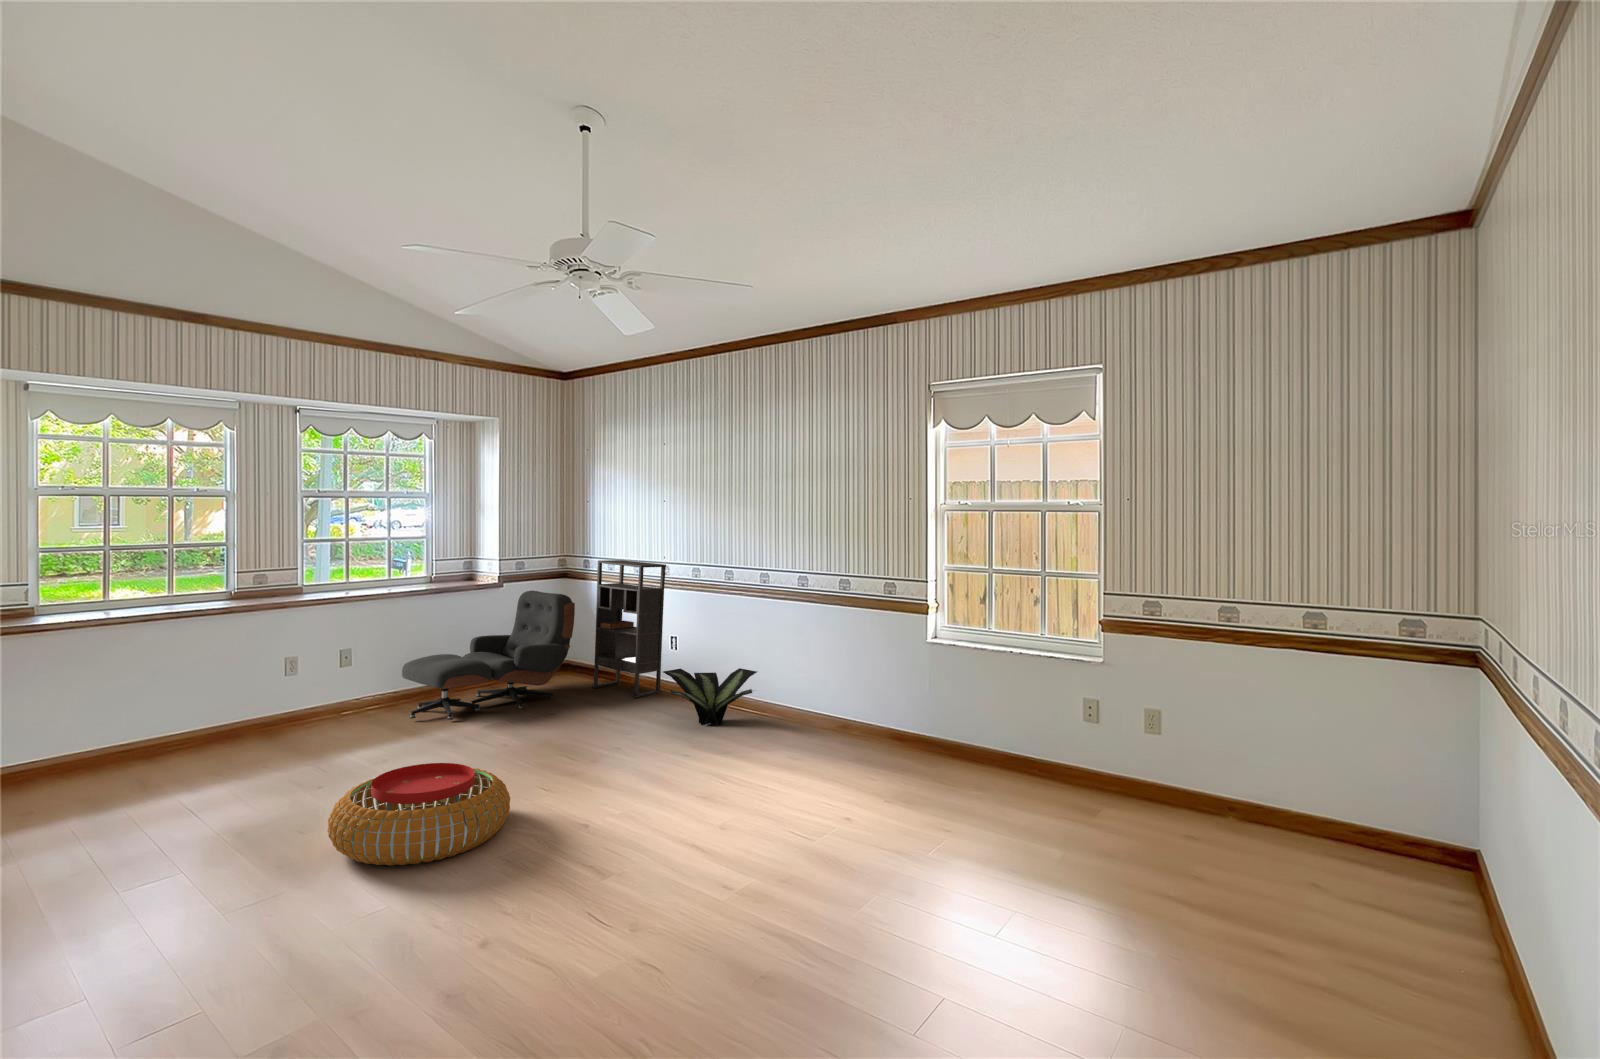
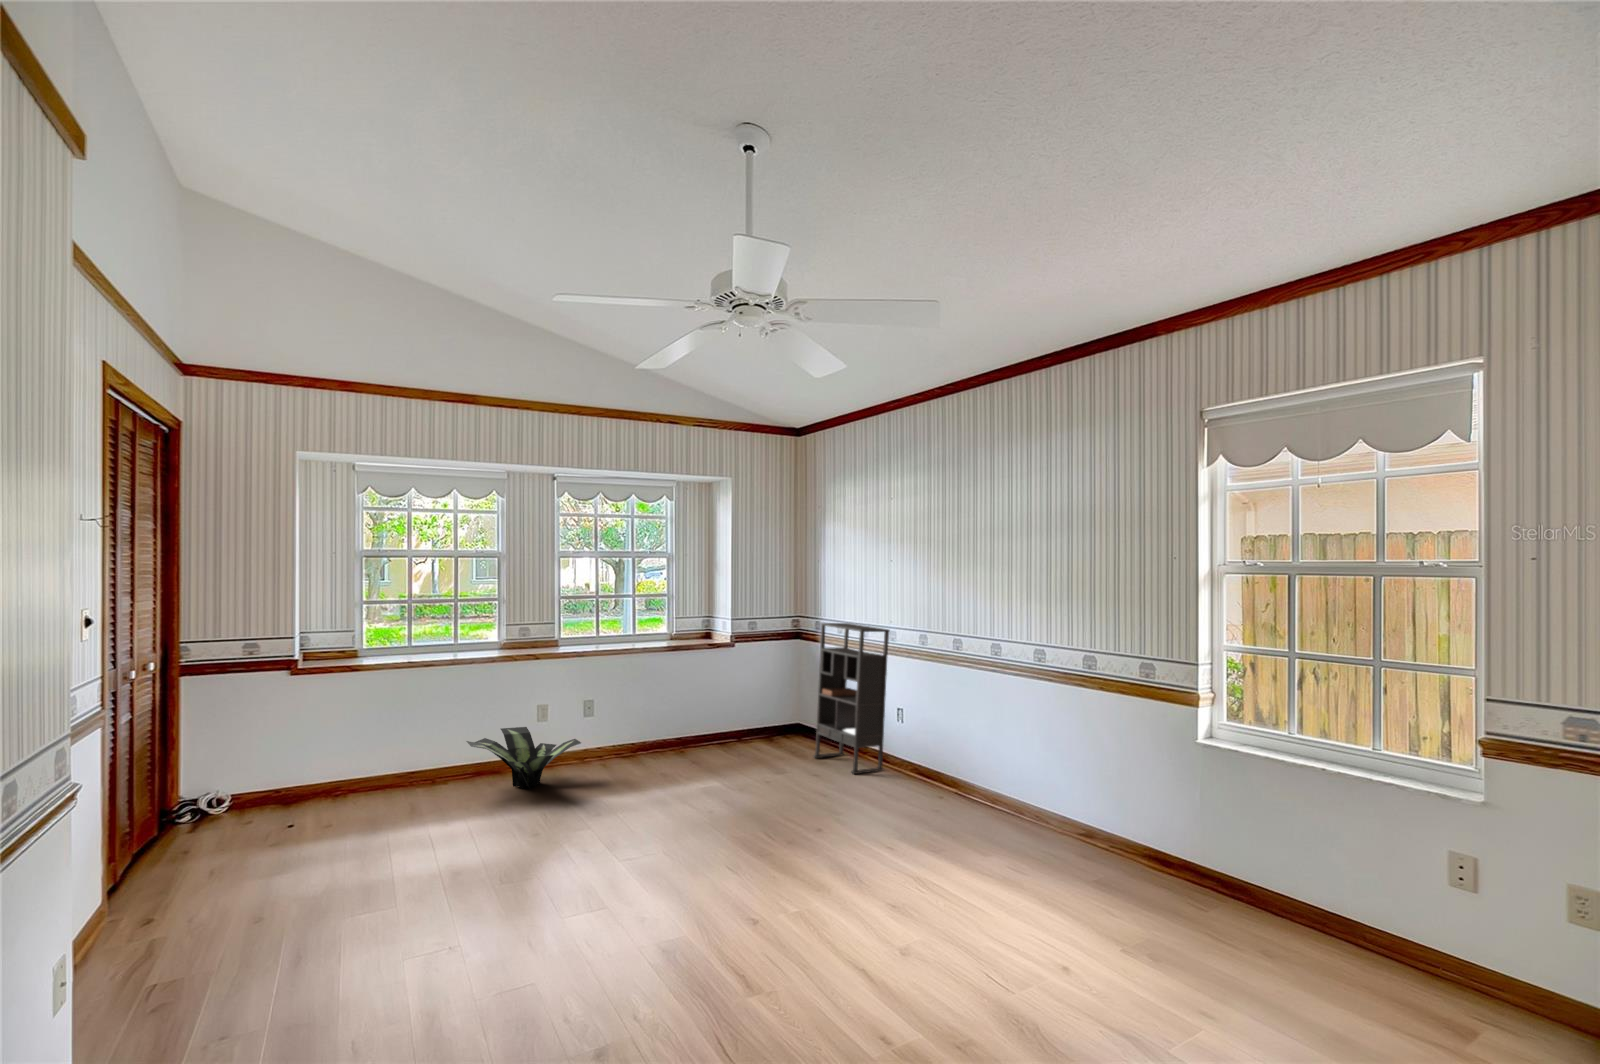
lounge chair: present [402,591,575,720] -> none [632,651,795,779]
potted plant: present [663,668,757,725] -> present [466,727,581,788]
pouf: present [328,763,510,866] -> none [508,831,684,942]

